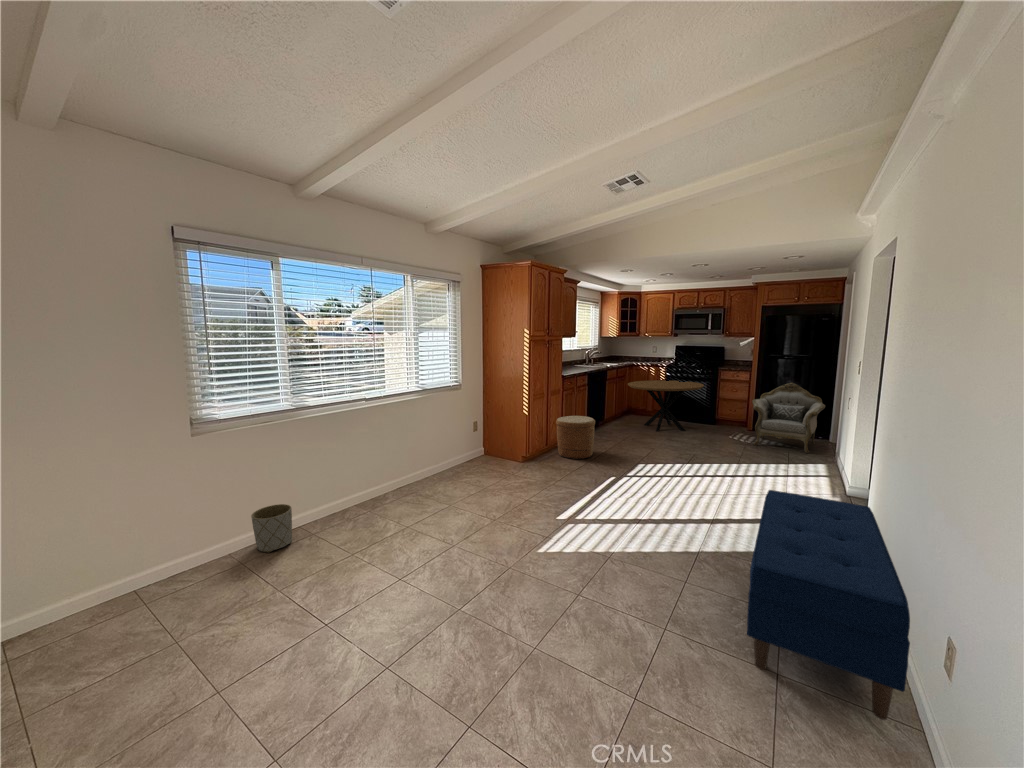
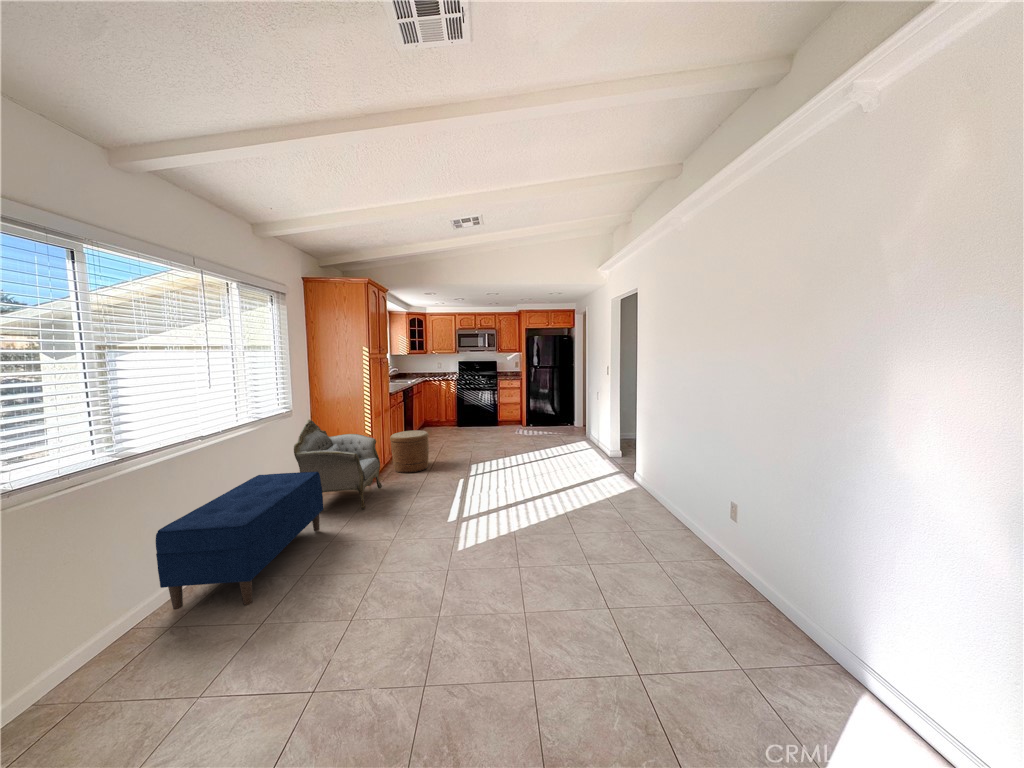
dining table: present [628,380,704,431] -> none [430,392,493,438]
armchair: present [752,383,825,453] -> present [294,419,382,509]
bench: present [747,490,910,720] -> present [156,472,324,610]
planter: present [251,504,292,552] -> none [66,603,142,685]

